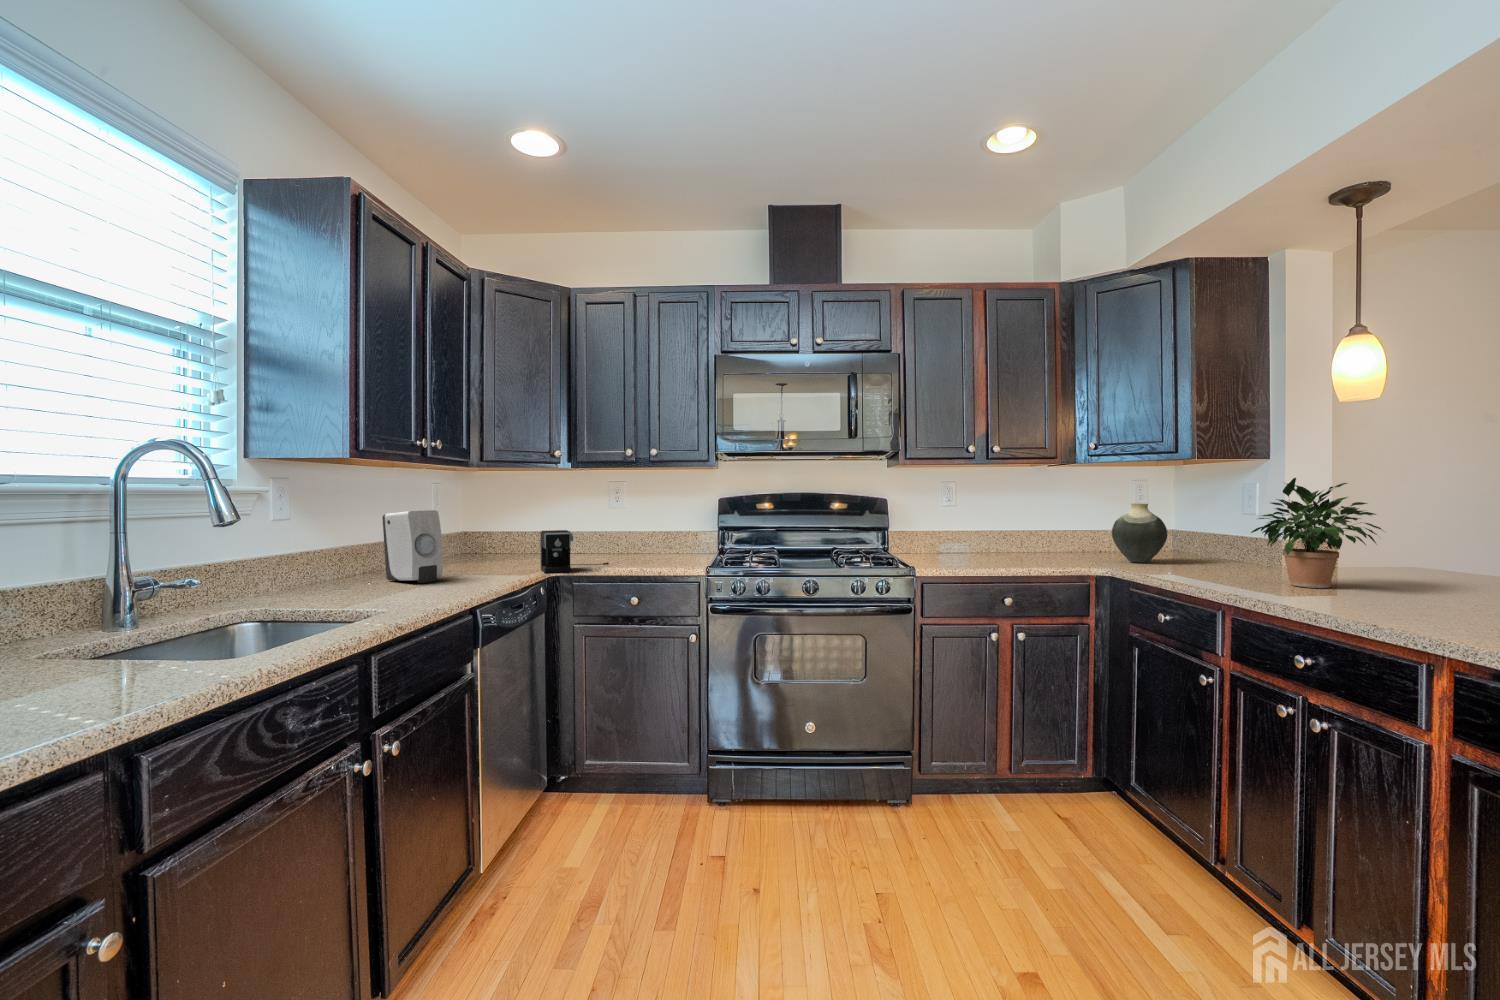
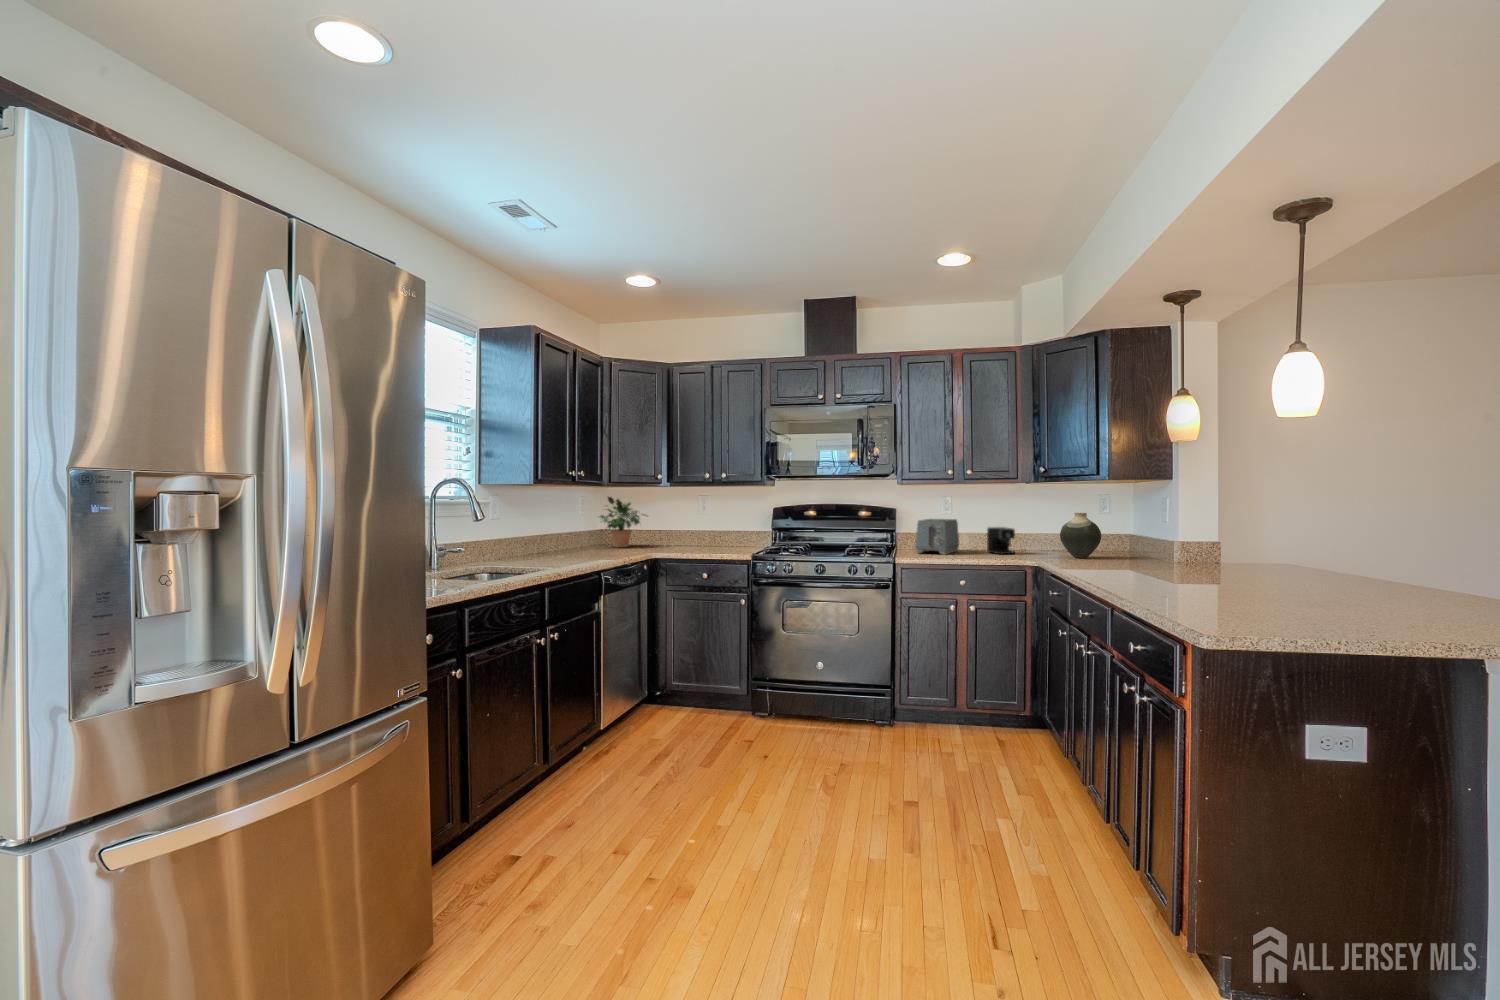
potted plant: present [1251,478,1383,588] -> present [600,497,648,547]
soap dispenser: present [383,510,443,583] -> none [550,514,584,558]
toaster: none [921,512,968,561] -> present [915,519,959,555]
coffee maker: present [540,530,609,573] -> present [987,527,1015,554]

